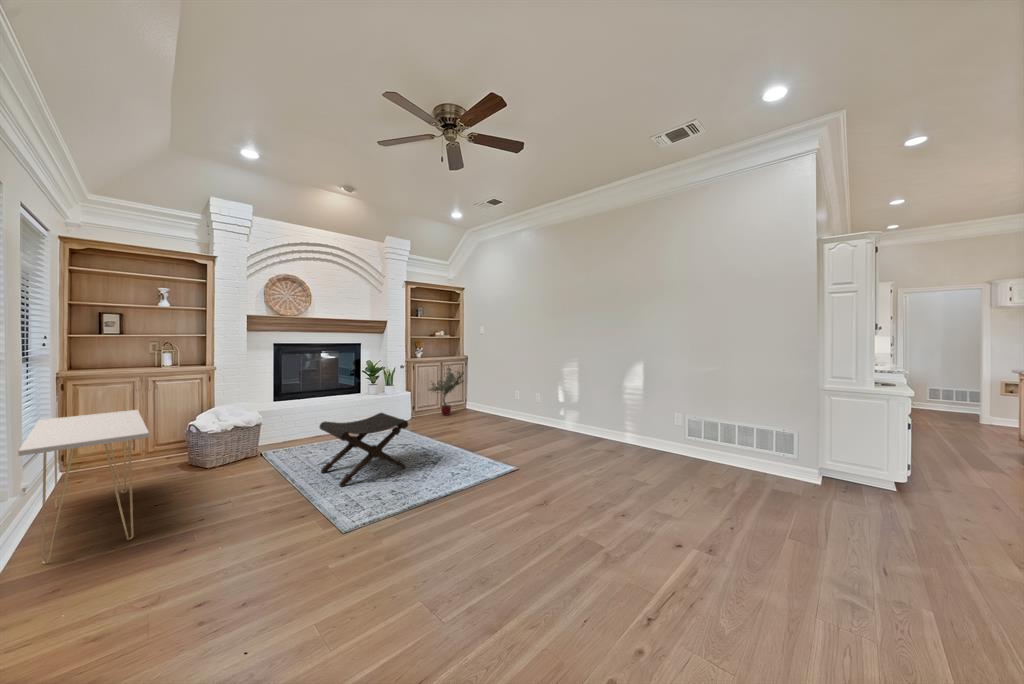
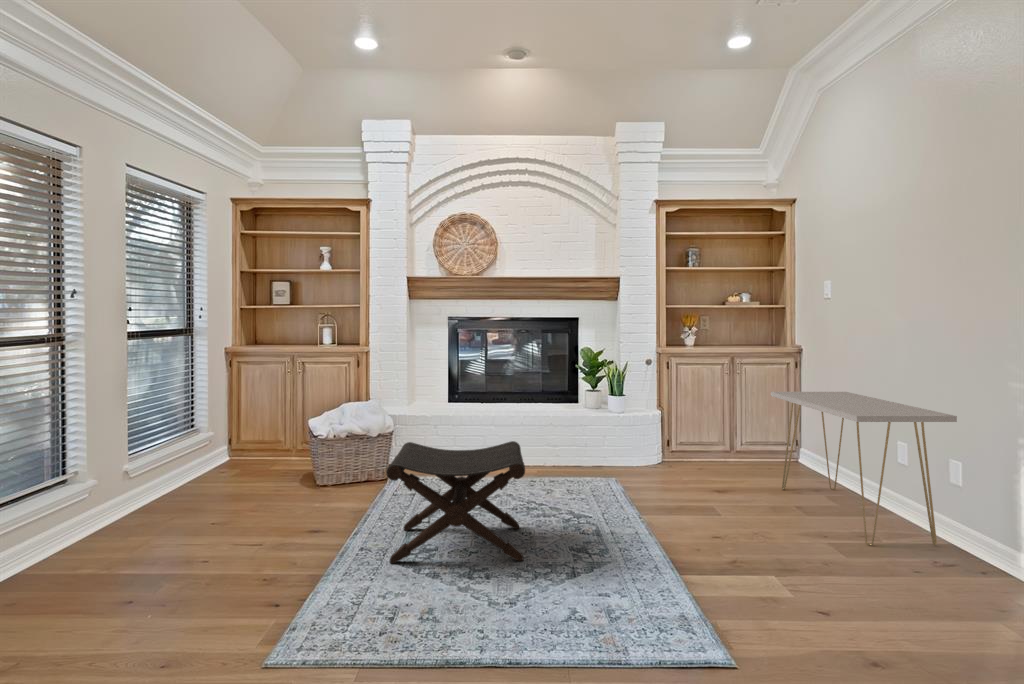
potted tree: present [429,366,464,416] -> none [687,365,778,471]
console table: present [18,410,149,564] -> present [771,392,957,546]

